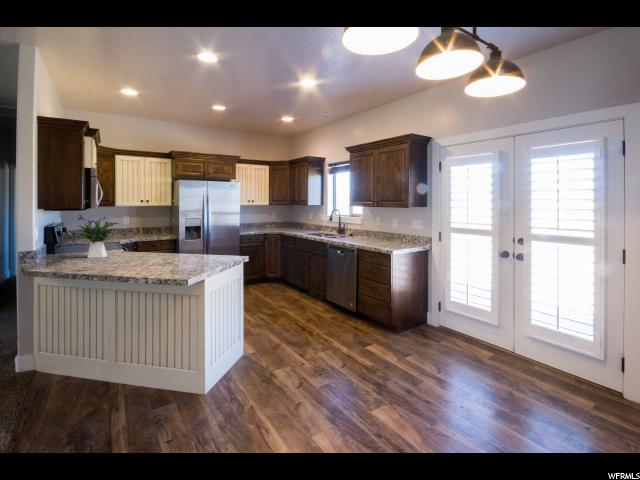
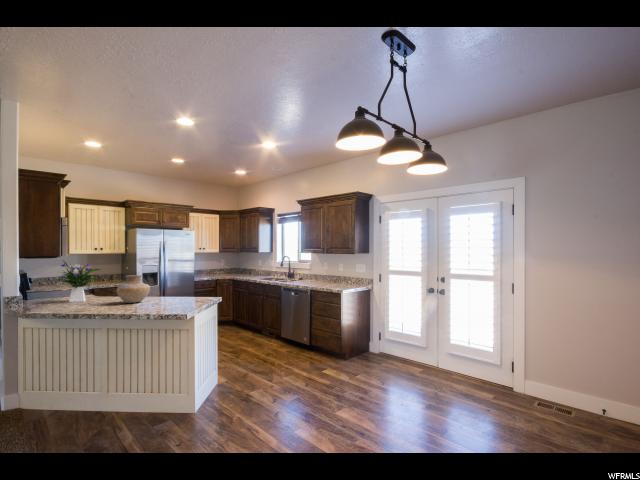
vase: none [125,231,164,262] -> present [117,275,150,303]

